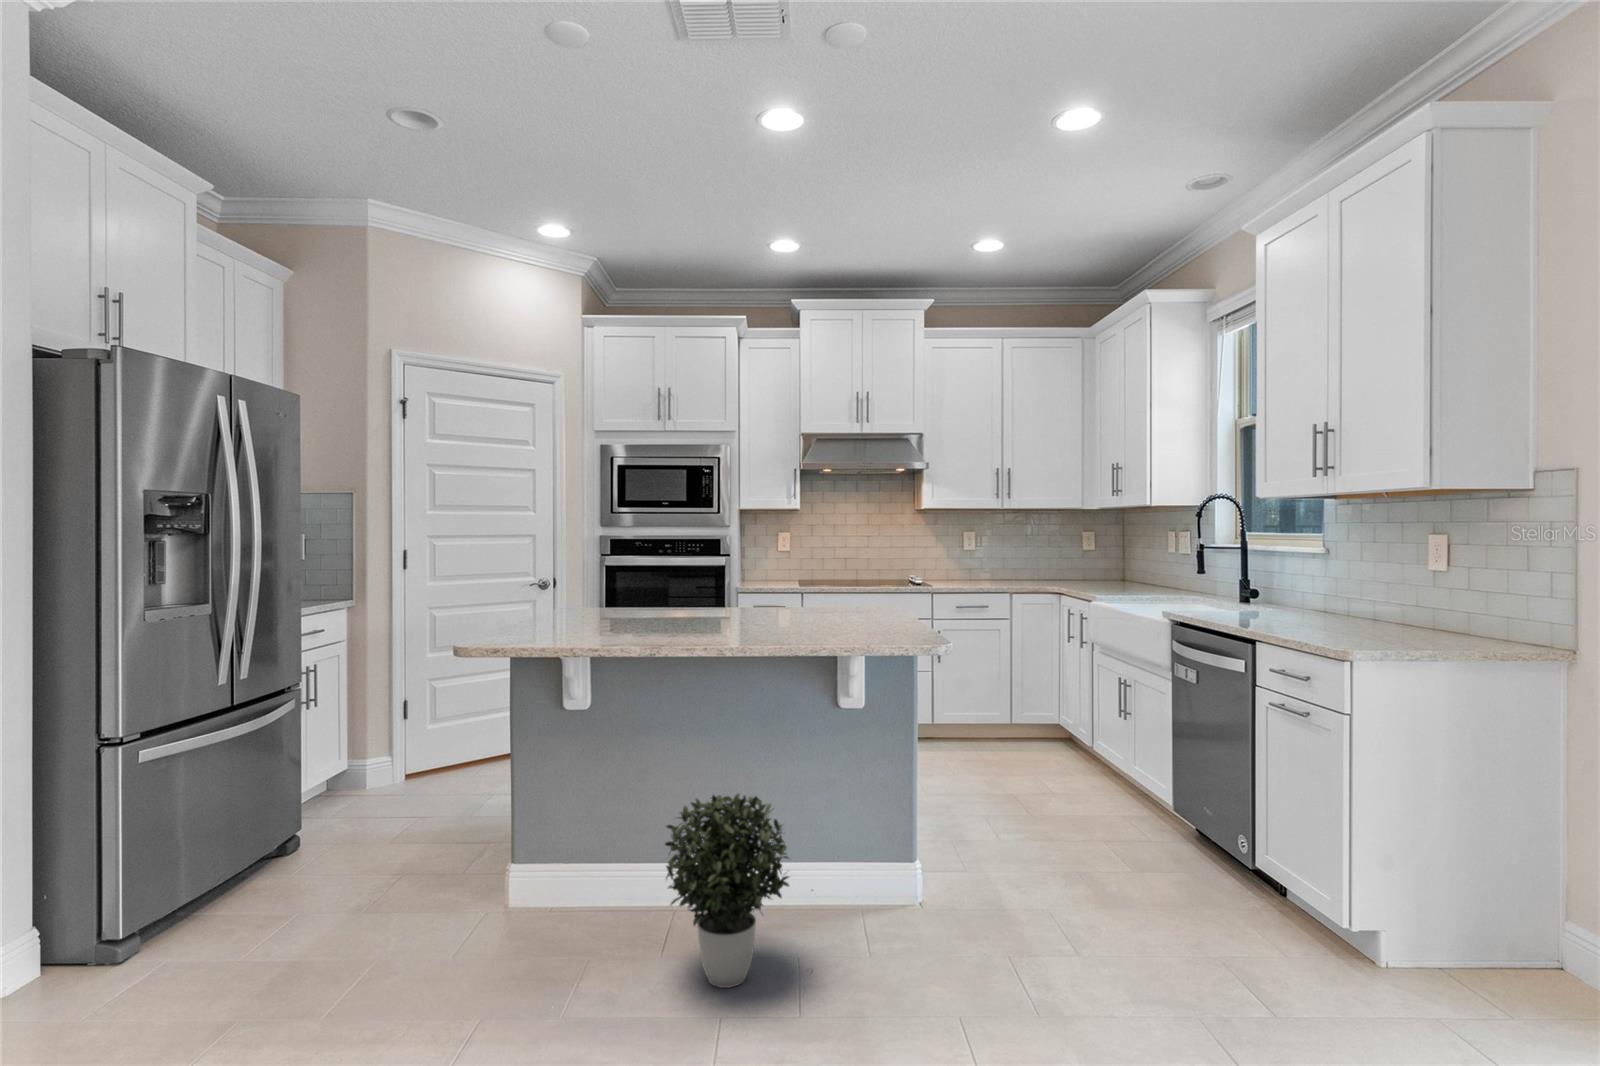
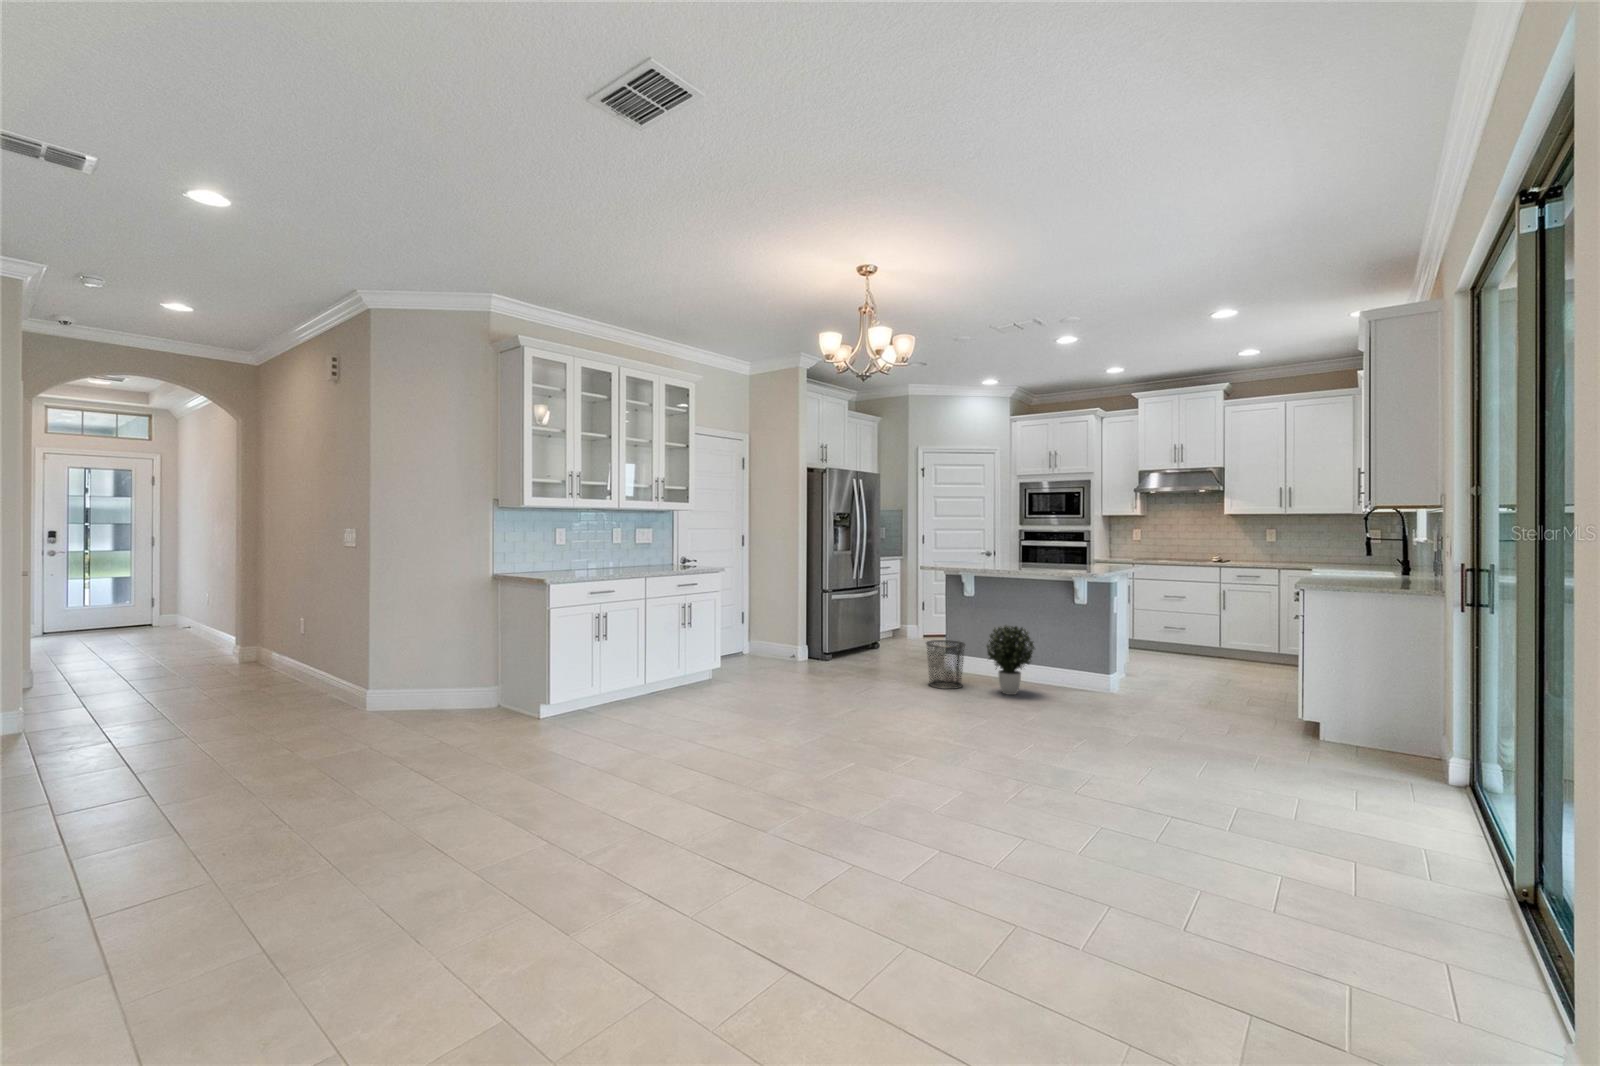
waste bin: none [482,849,601,1018] -> present [926,640,965,689]

